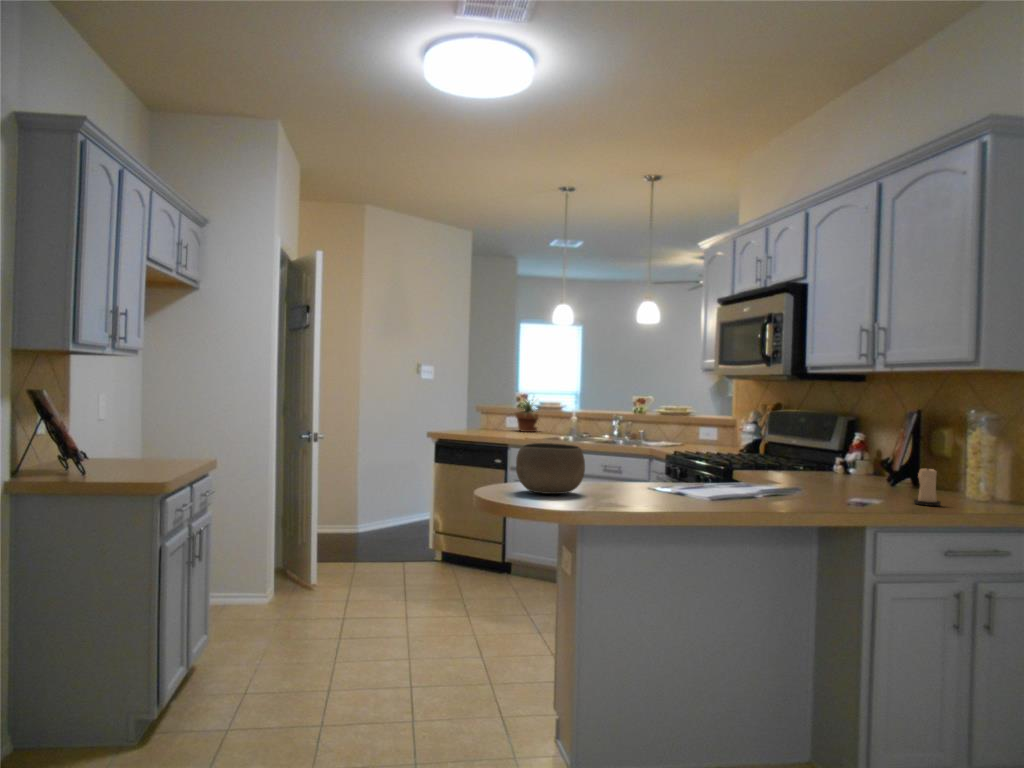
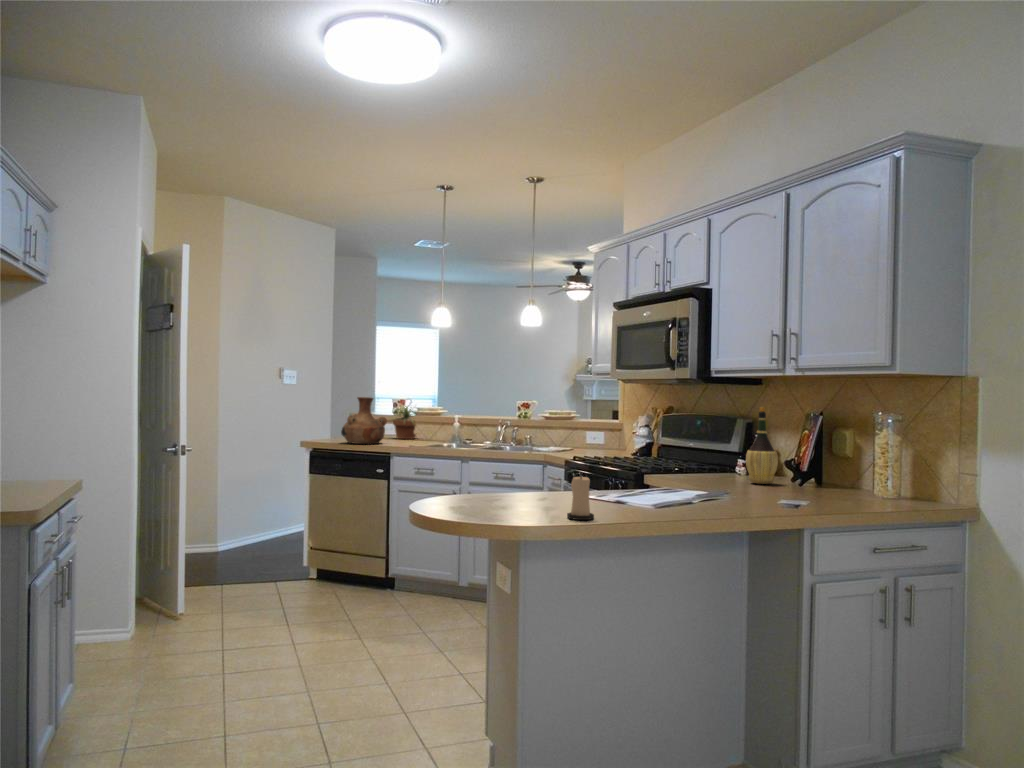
vase: none [463,391,505,436] -> present [341,397,387,444]
wine bottle: none [834,404,869,483] -> present [746,407,778,484]
bowl: present [516,443,585,494] -> none [456,453,529,507]
candle: present [914,467,941,506] -> present [567,474,594,520]

